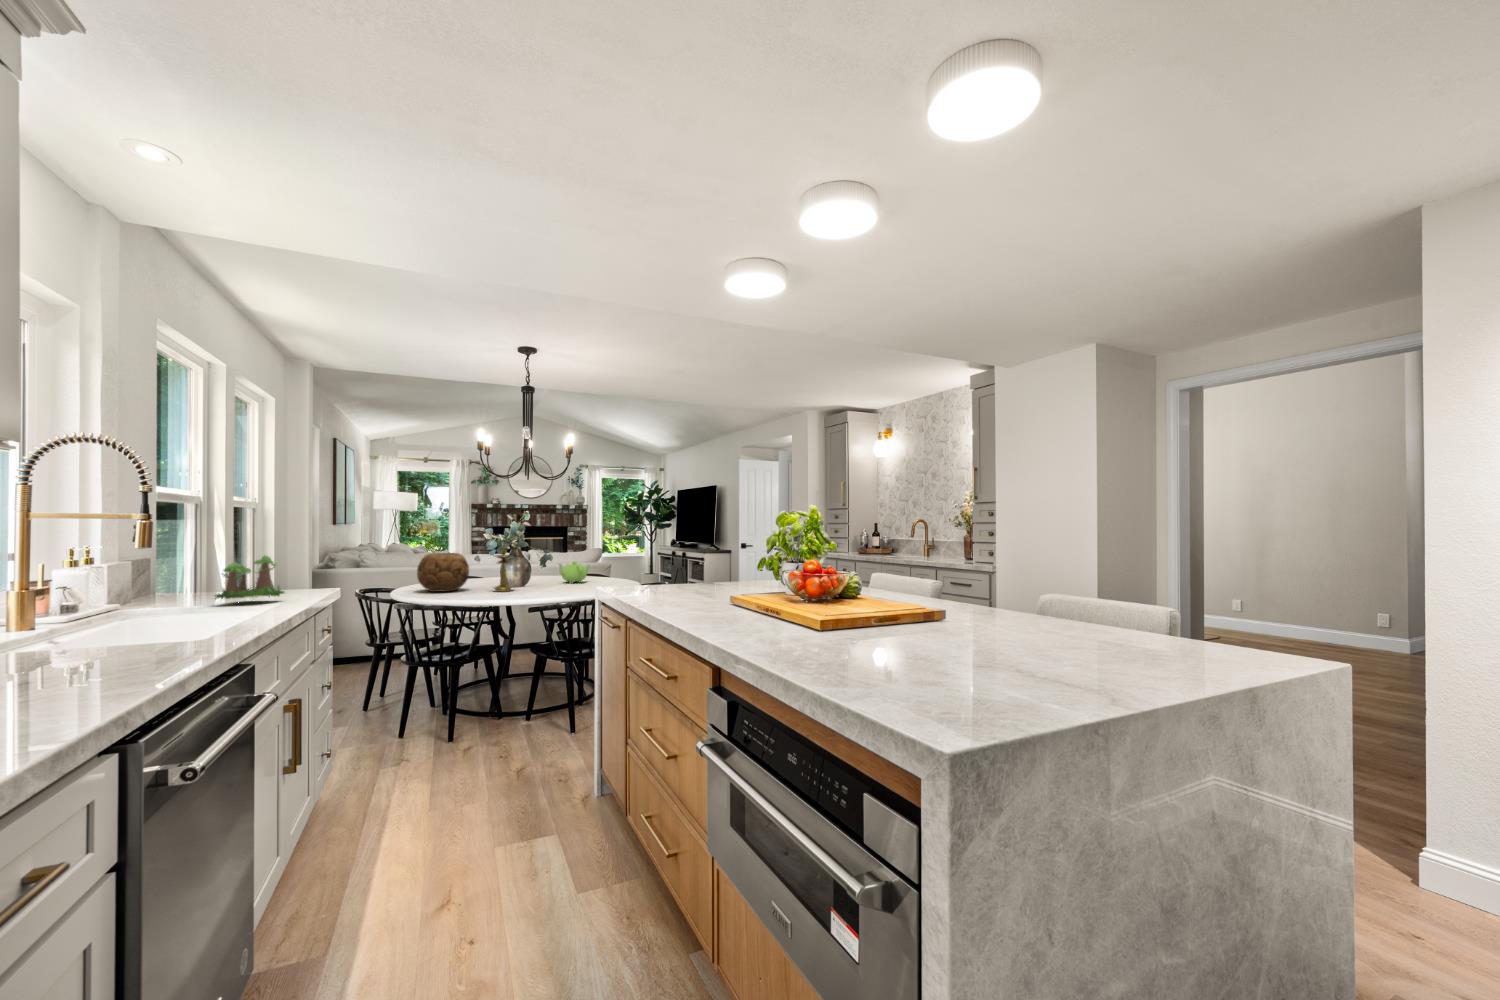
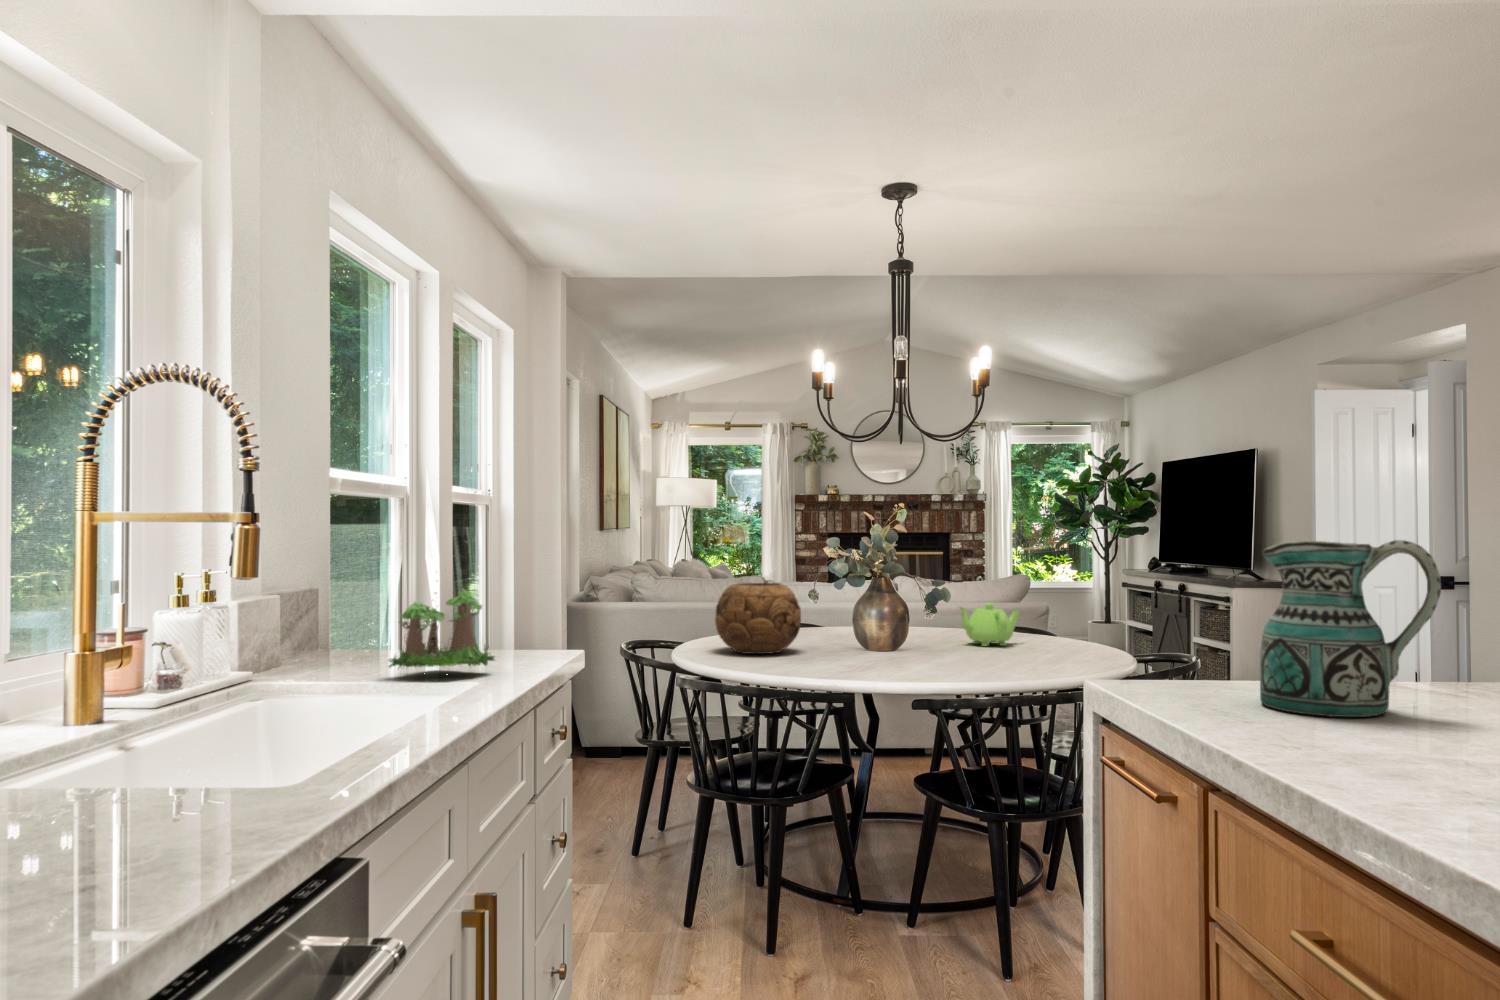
ceramic pitcher: none [661,526,722,593] -> present [1260,540,1441,717]
candlestick: present [494,544,512,592] -> none [842,567,880,659]

